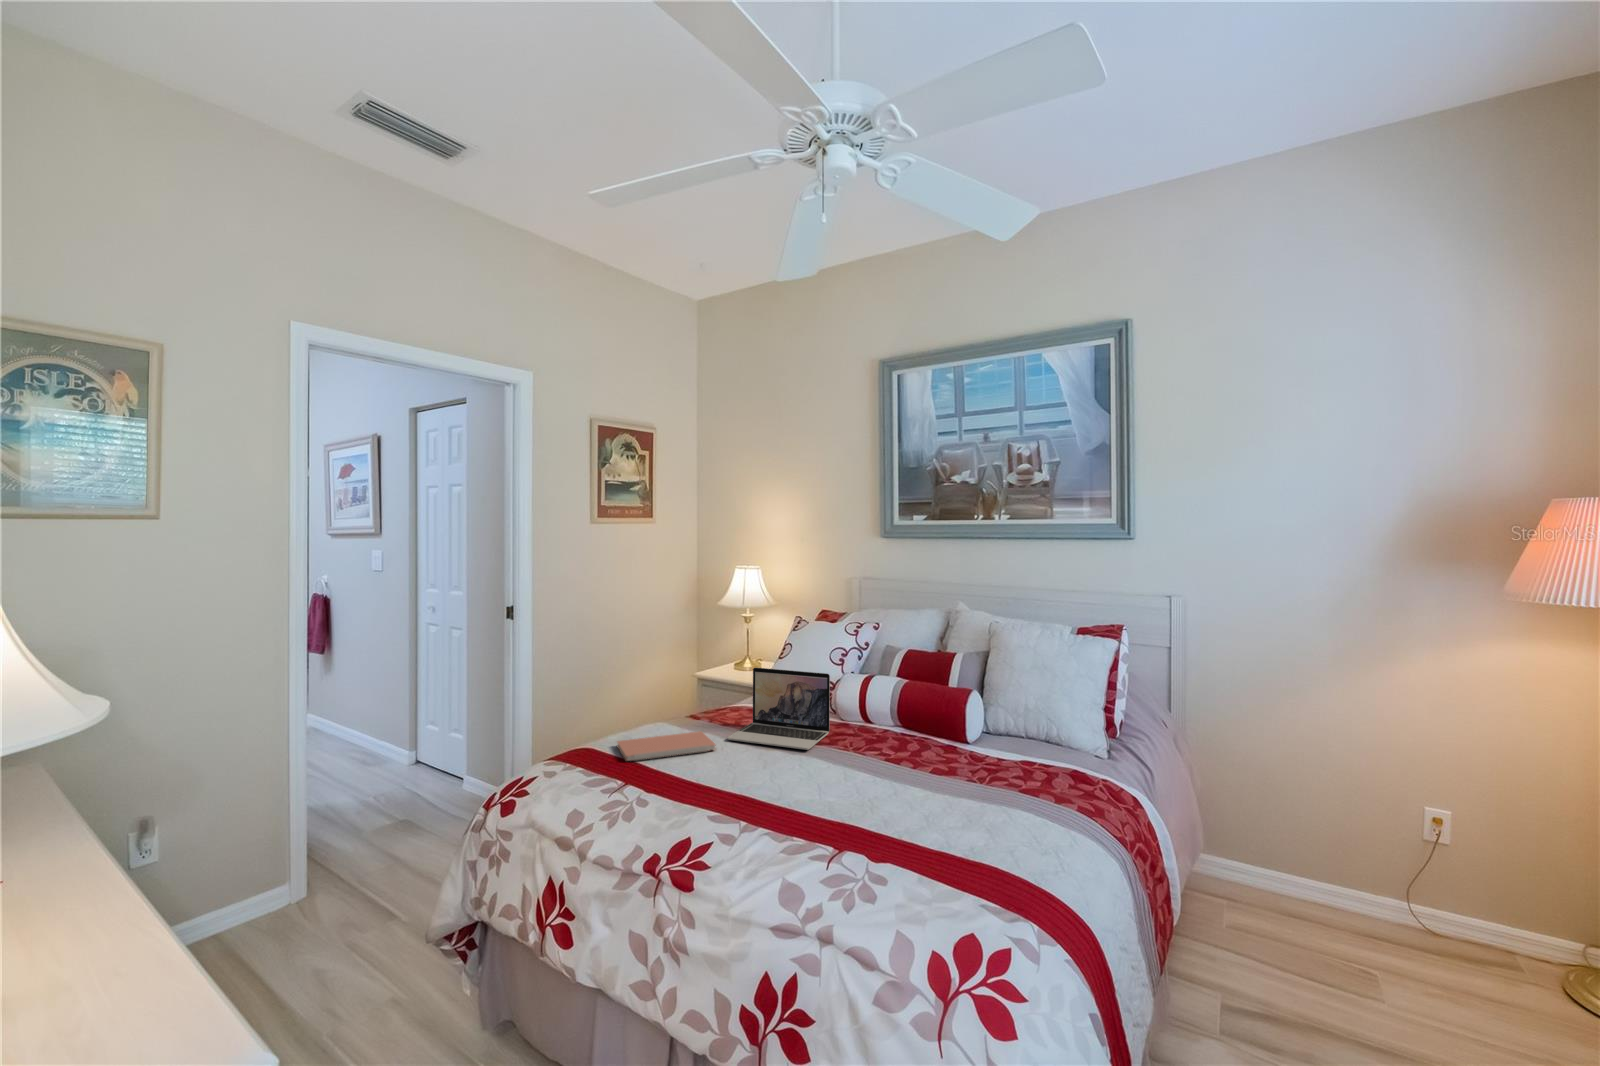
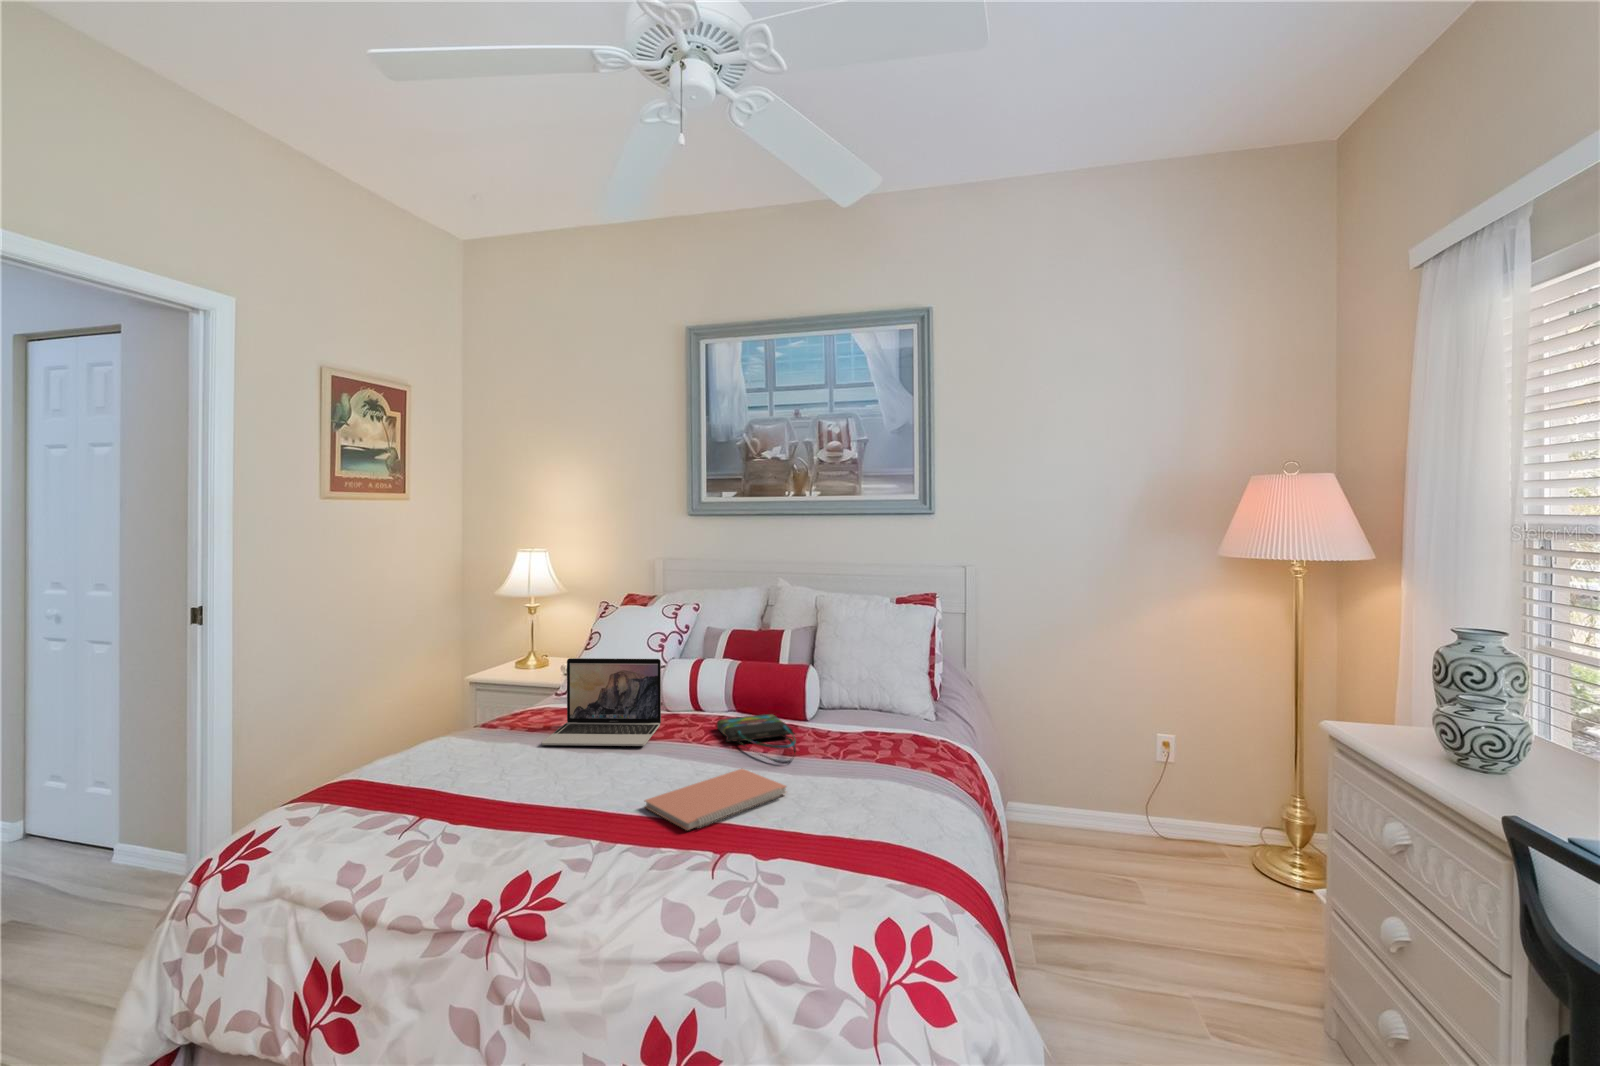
notebook: present [617,731,716,761] -> present [645,768,786,830]
tote bag: none [877,733,949,781] -> present [717,714,796,764]

